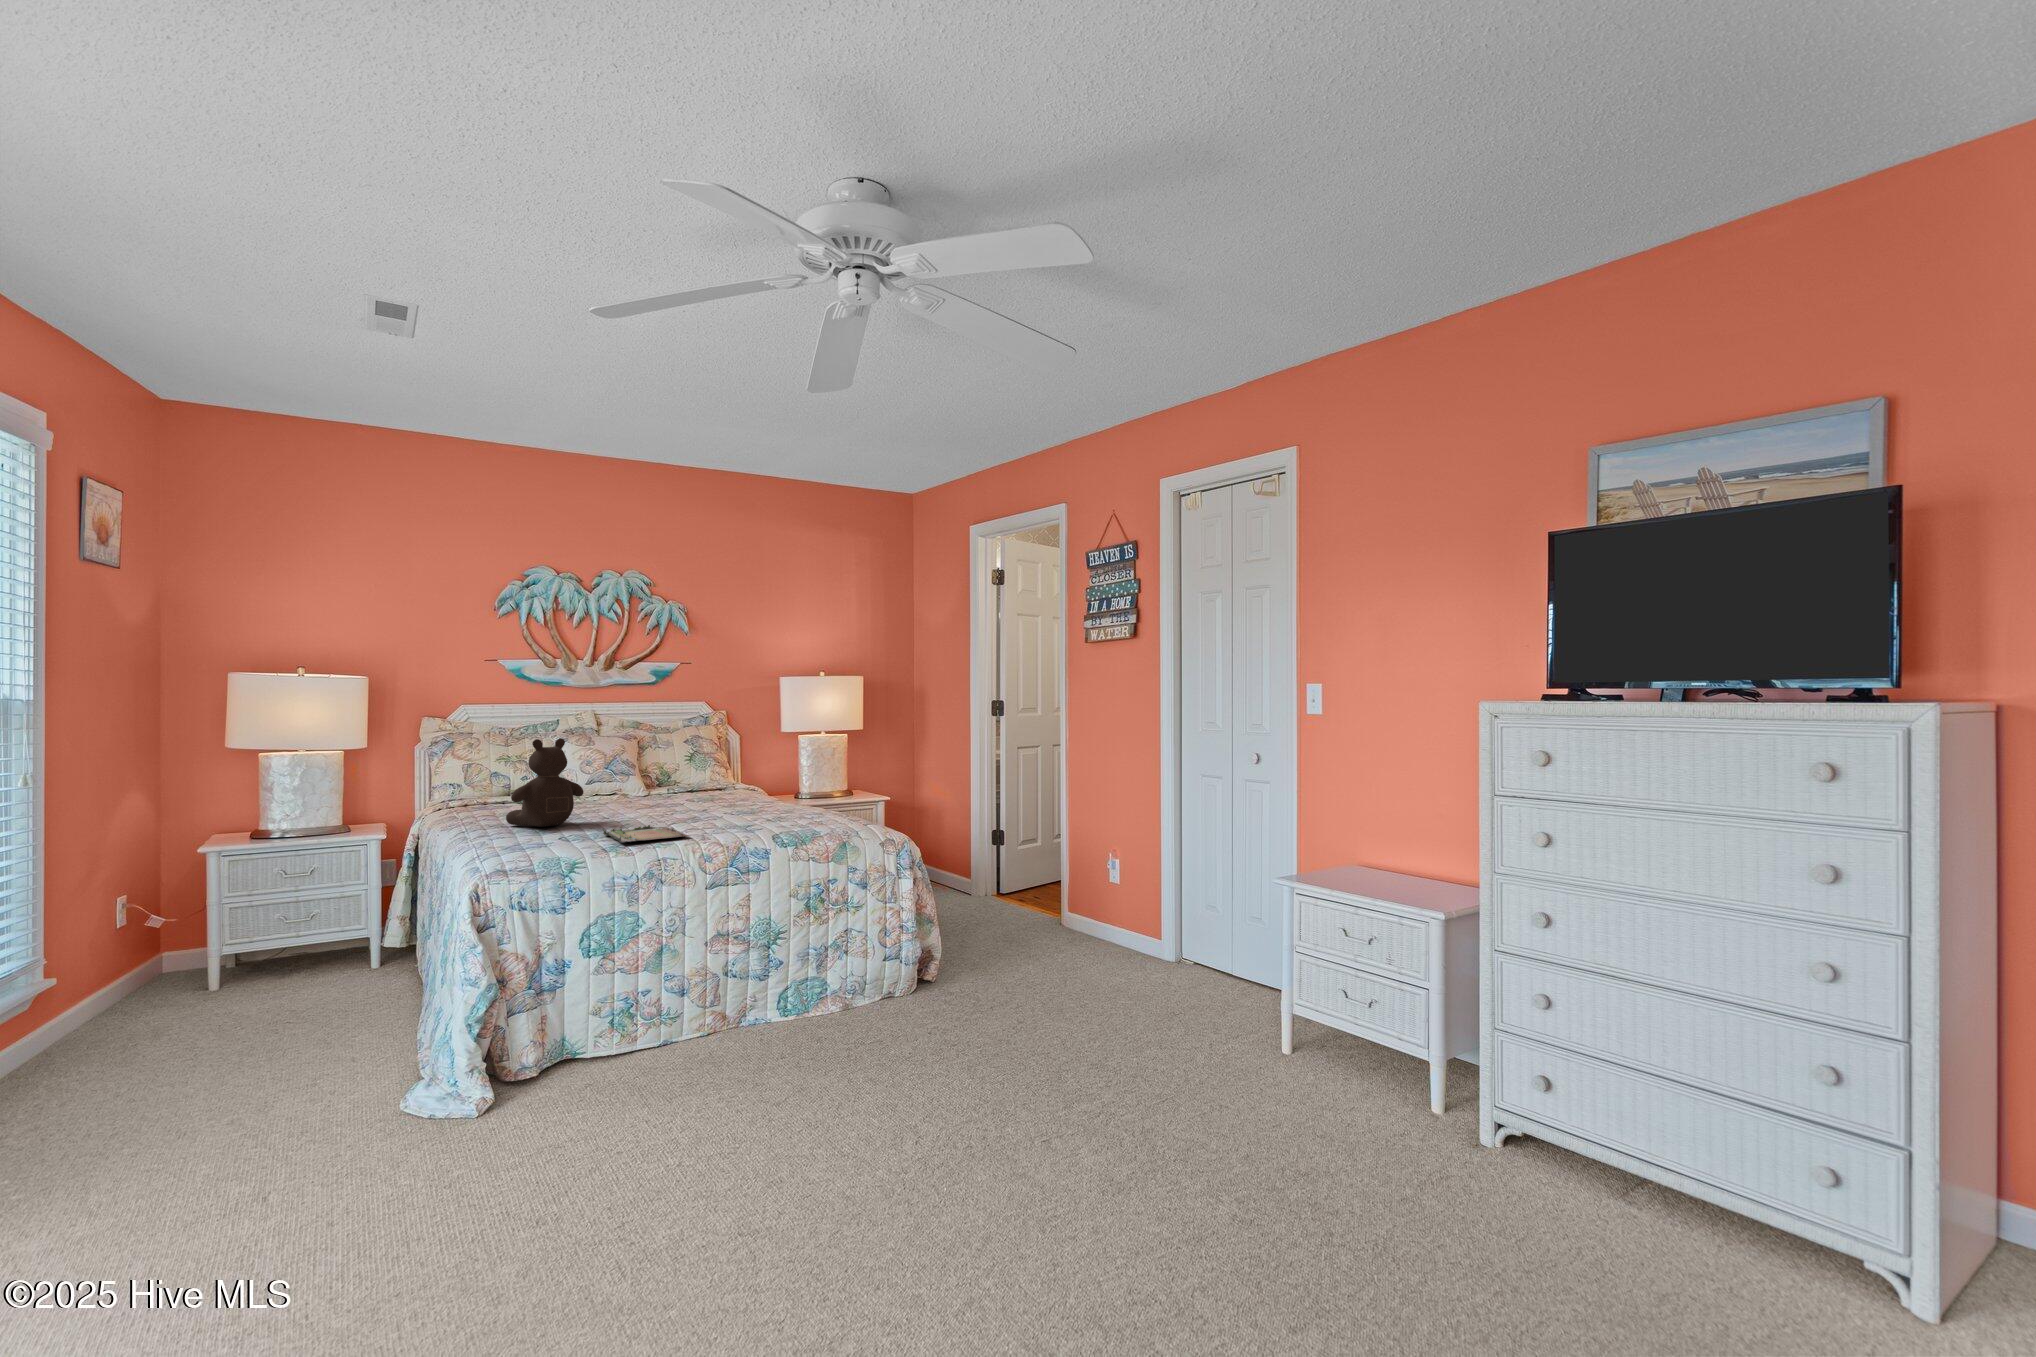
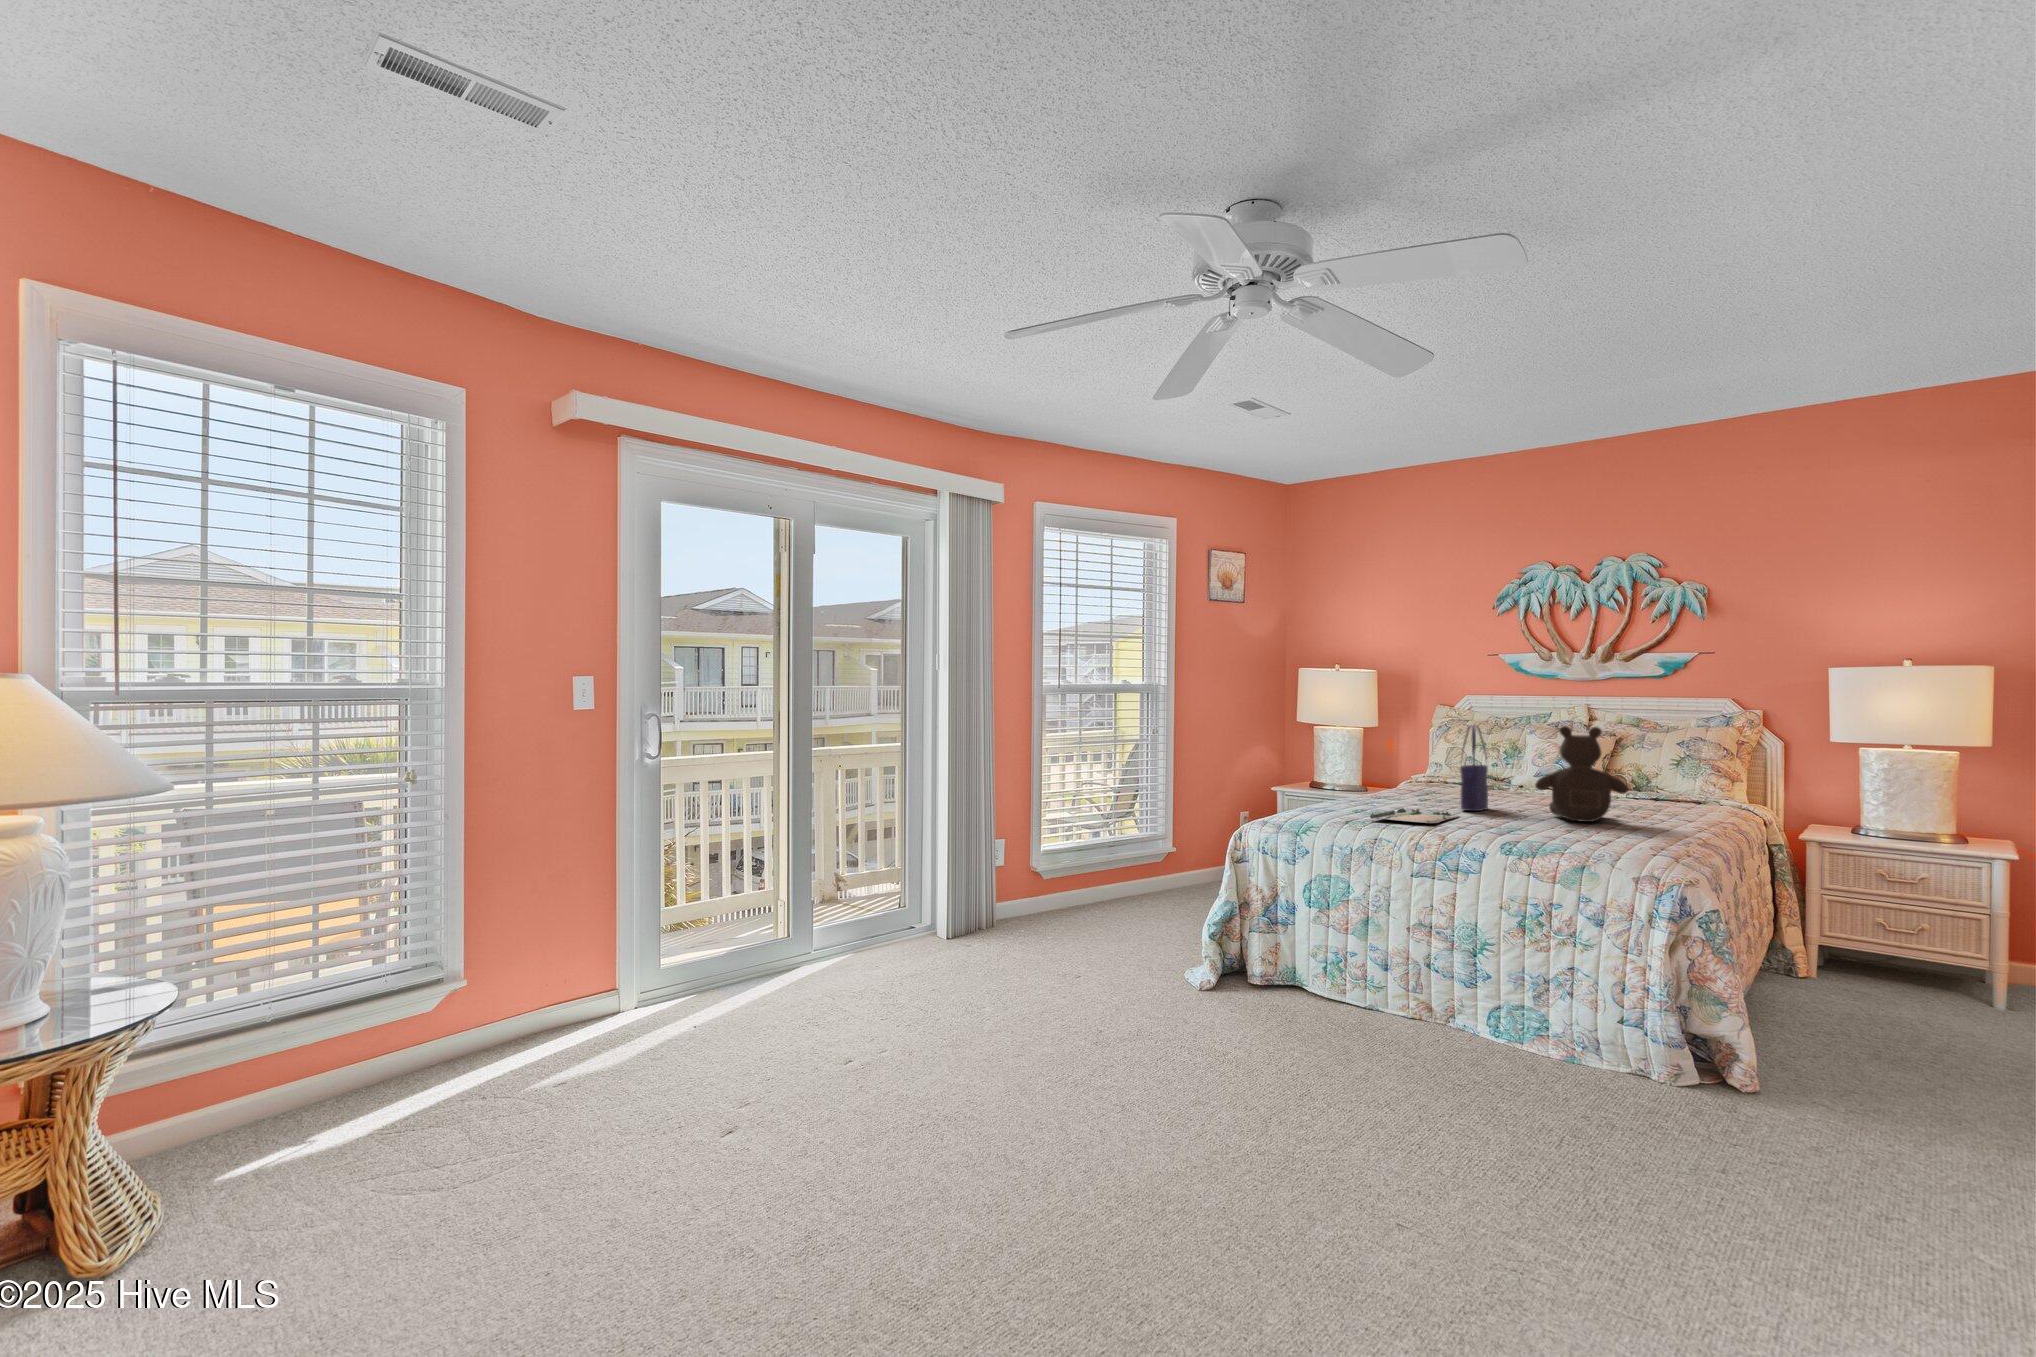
tote bag: none [634,735,657,822] -> present [1460,726,1488,811]
teddy bear: present [506,738,583,827] -> present [1535,726,1628,822]

